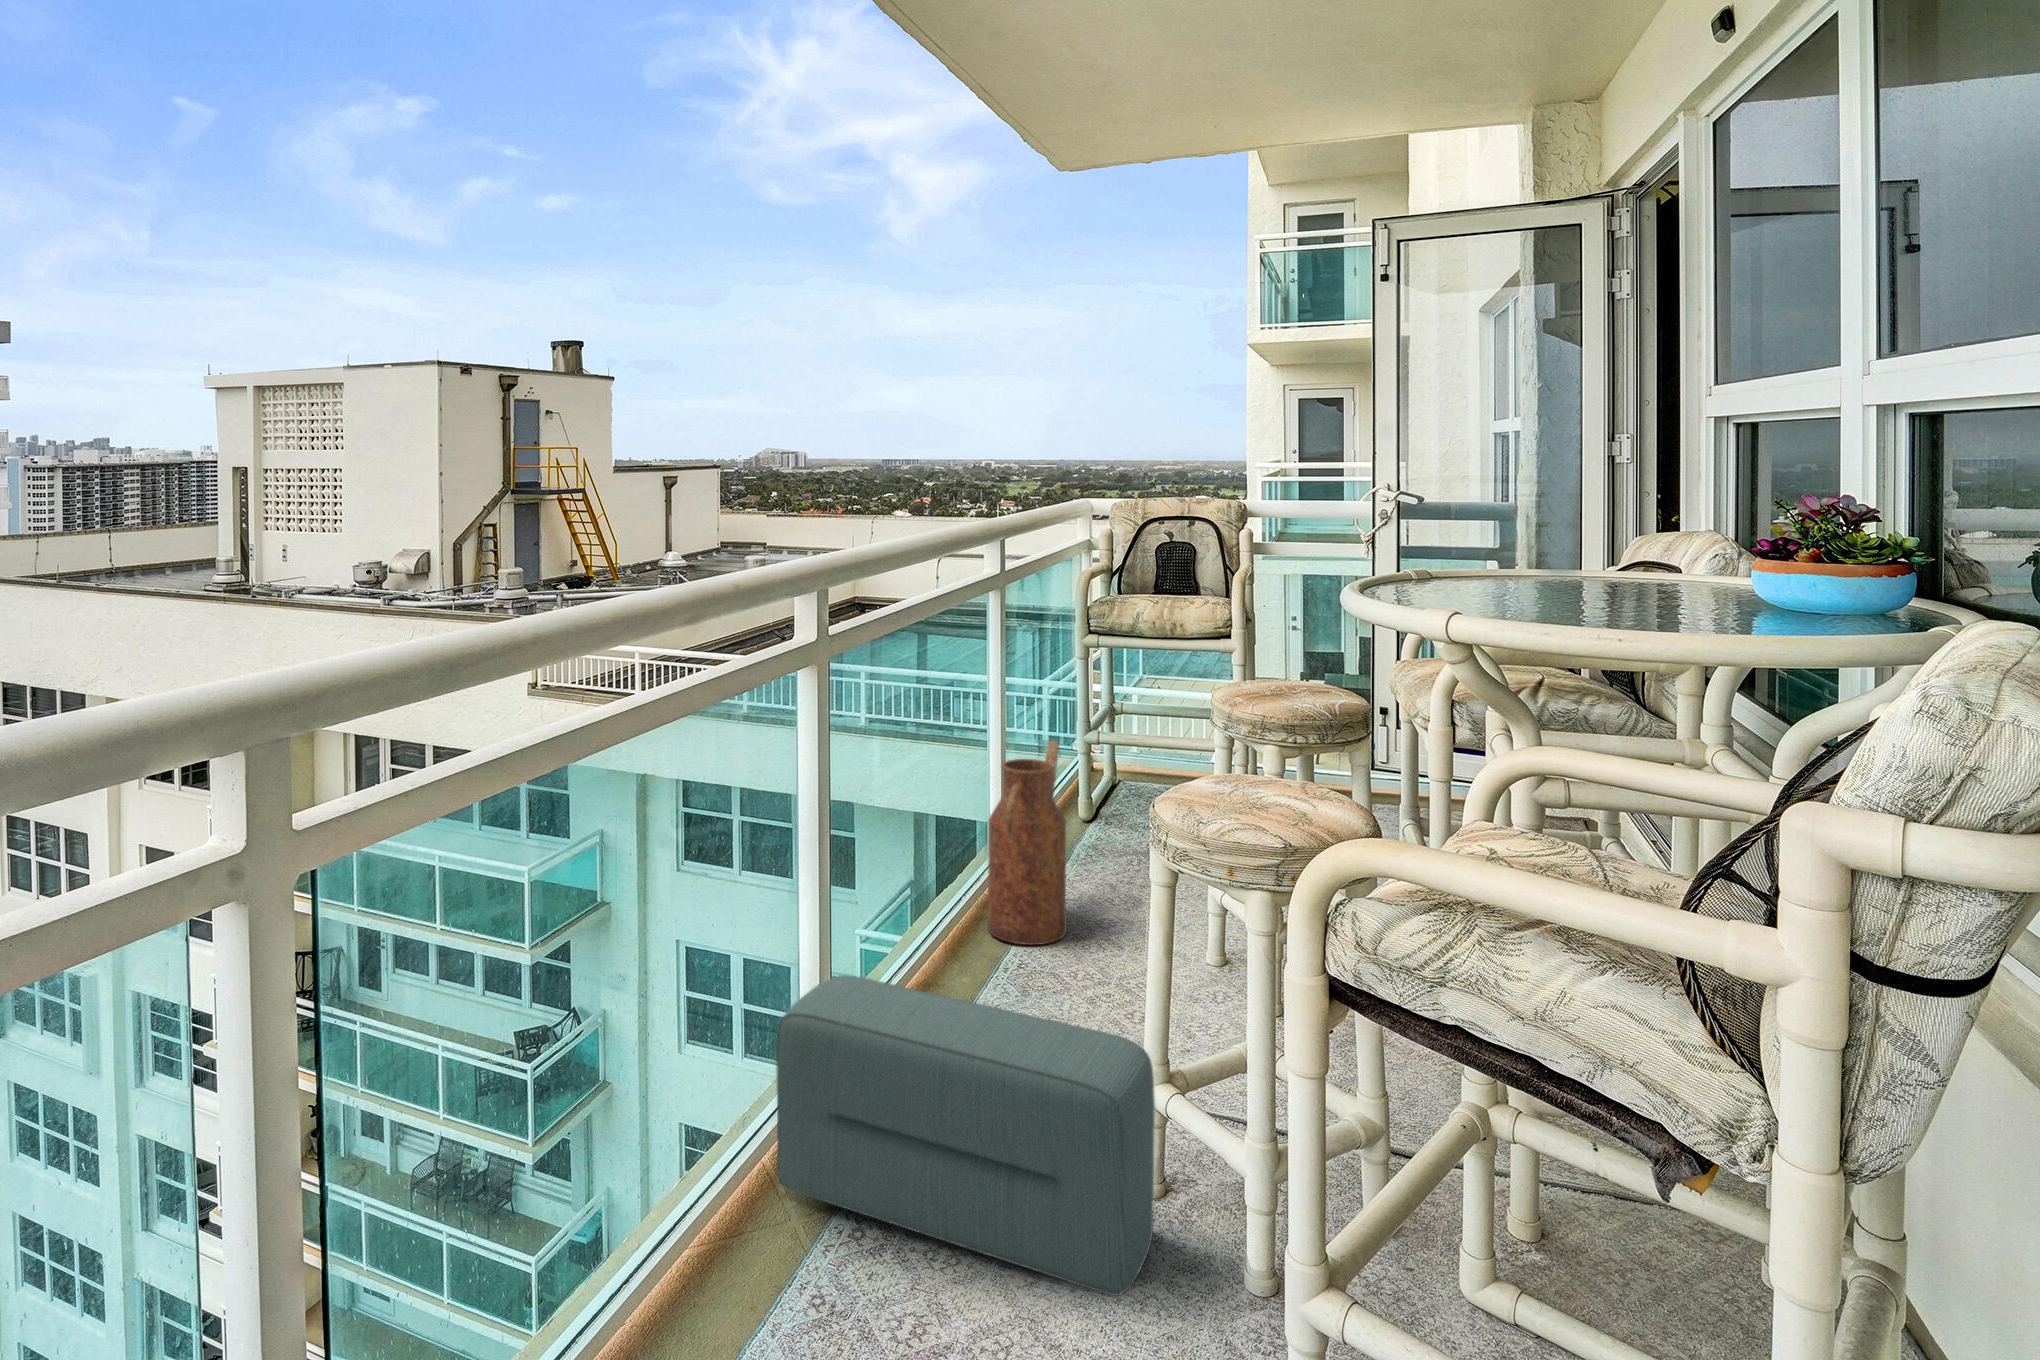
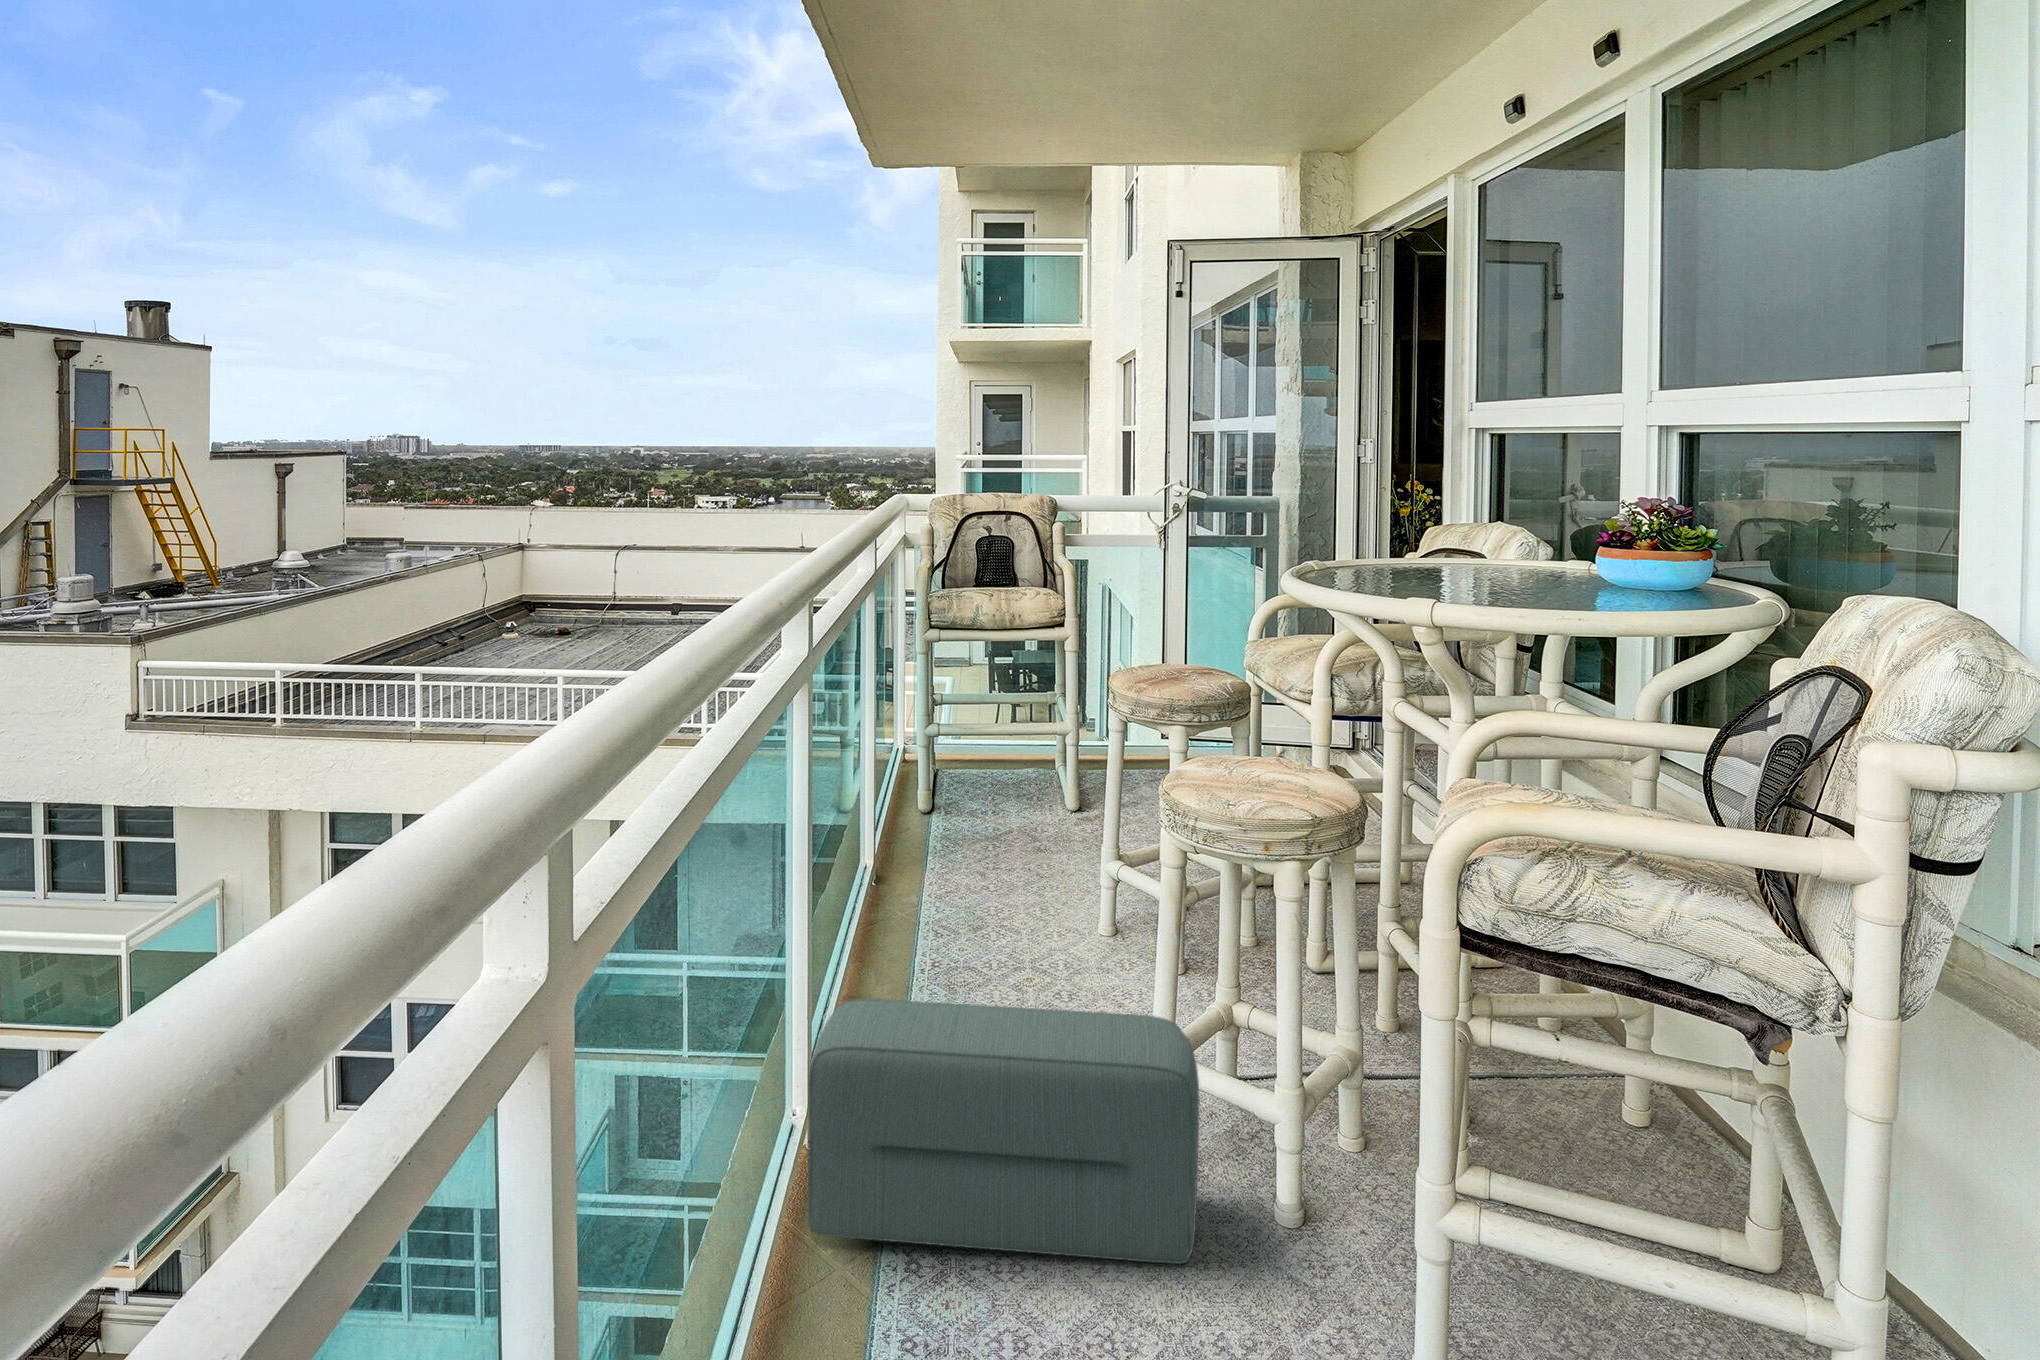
watering can: present [988,741,1067,945] -> none [879,737,959,943]

